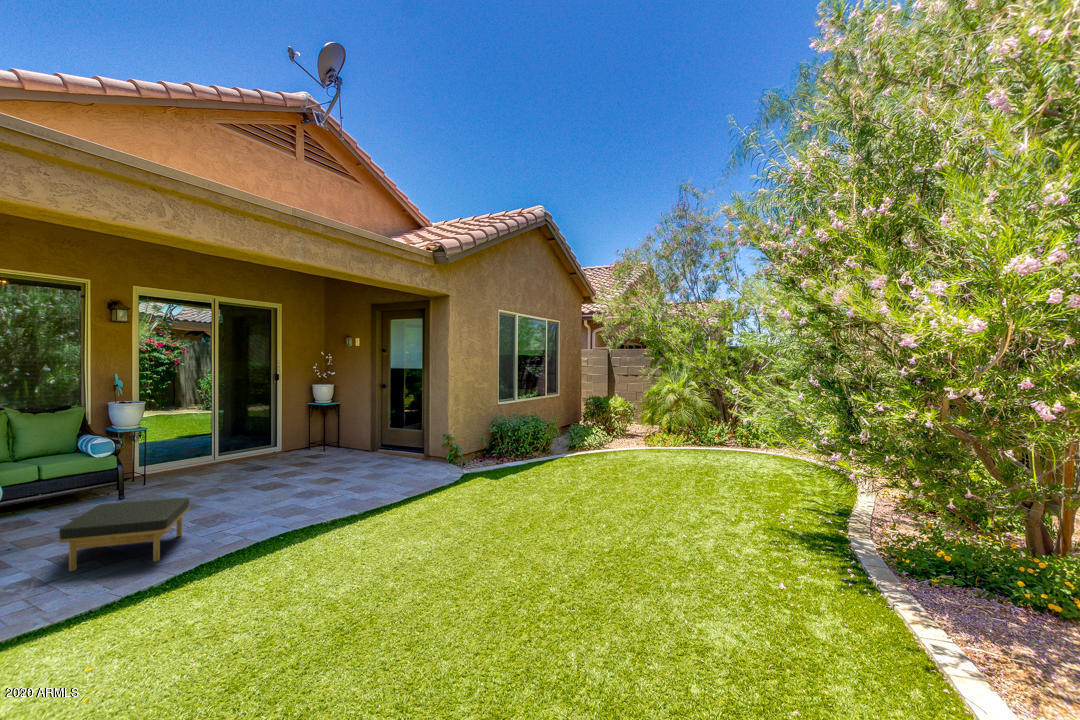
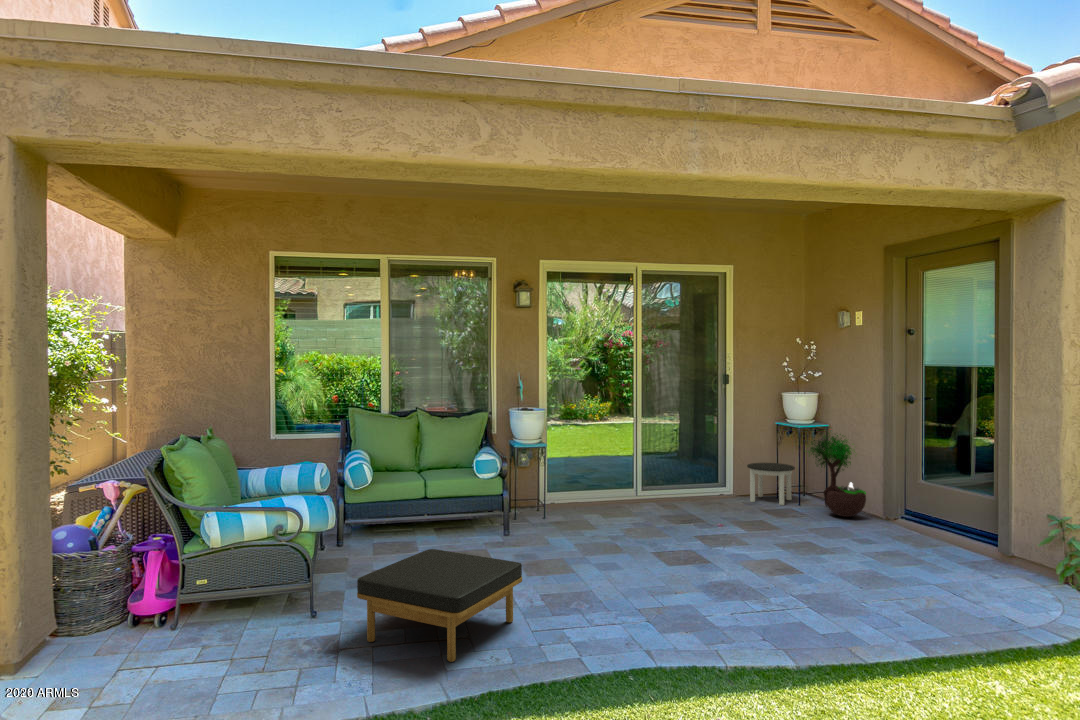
potted tree: none [329,403,364,451] -> present [807,434,866,517]
round table: none [291,427,321,452] -> present [747,463,795,505]

